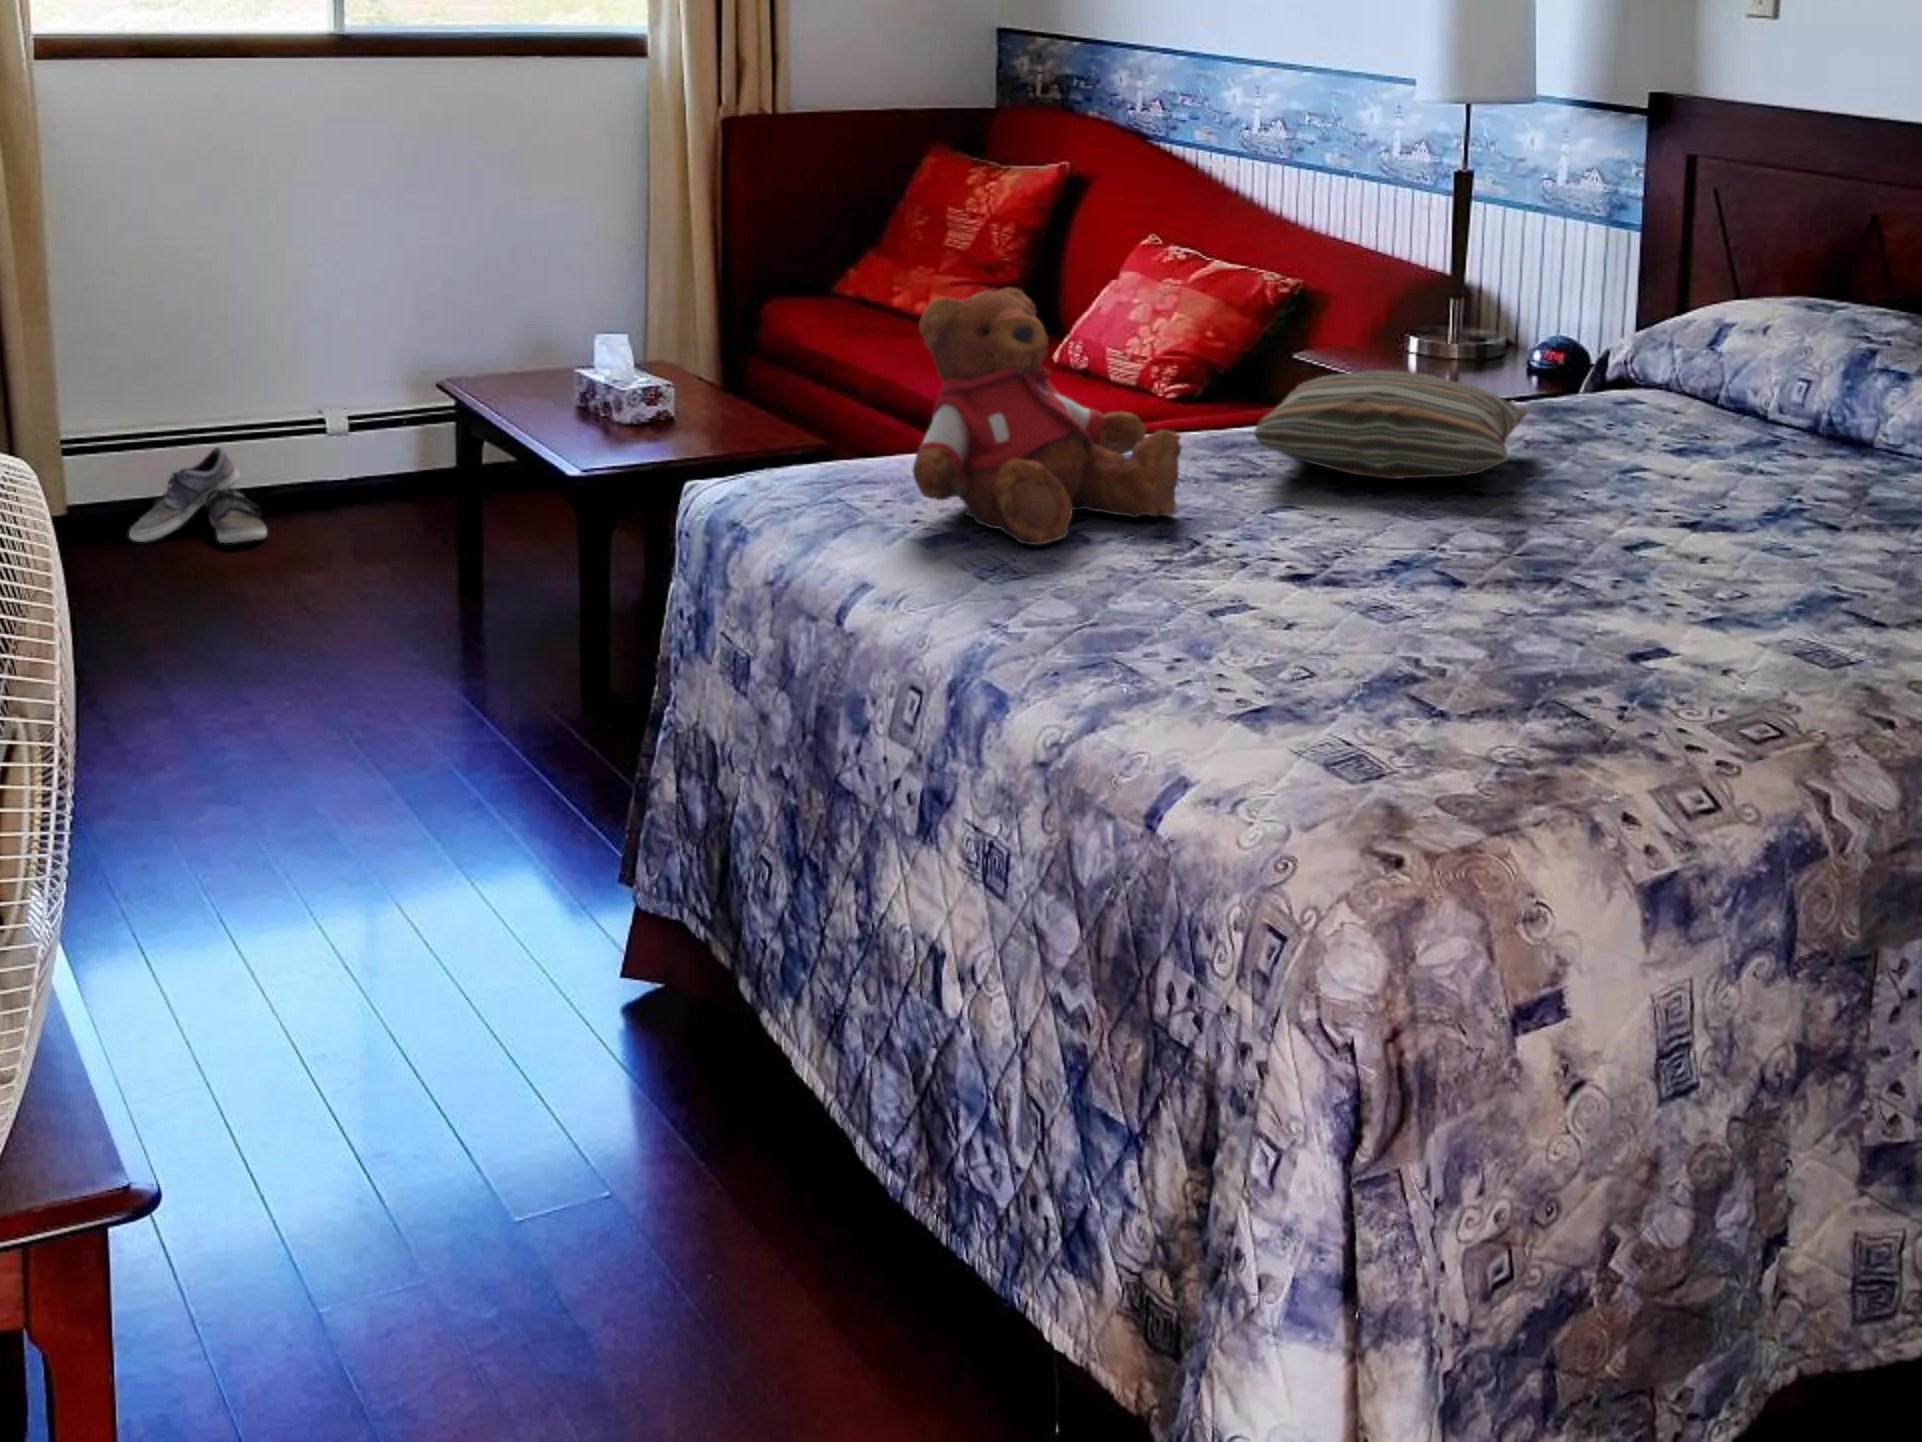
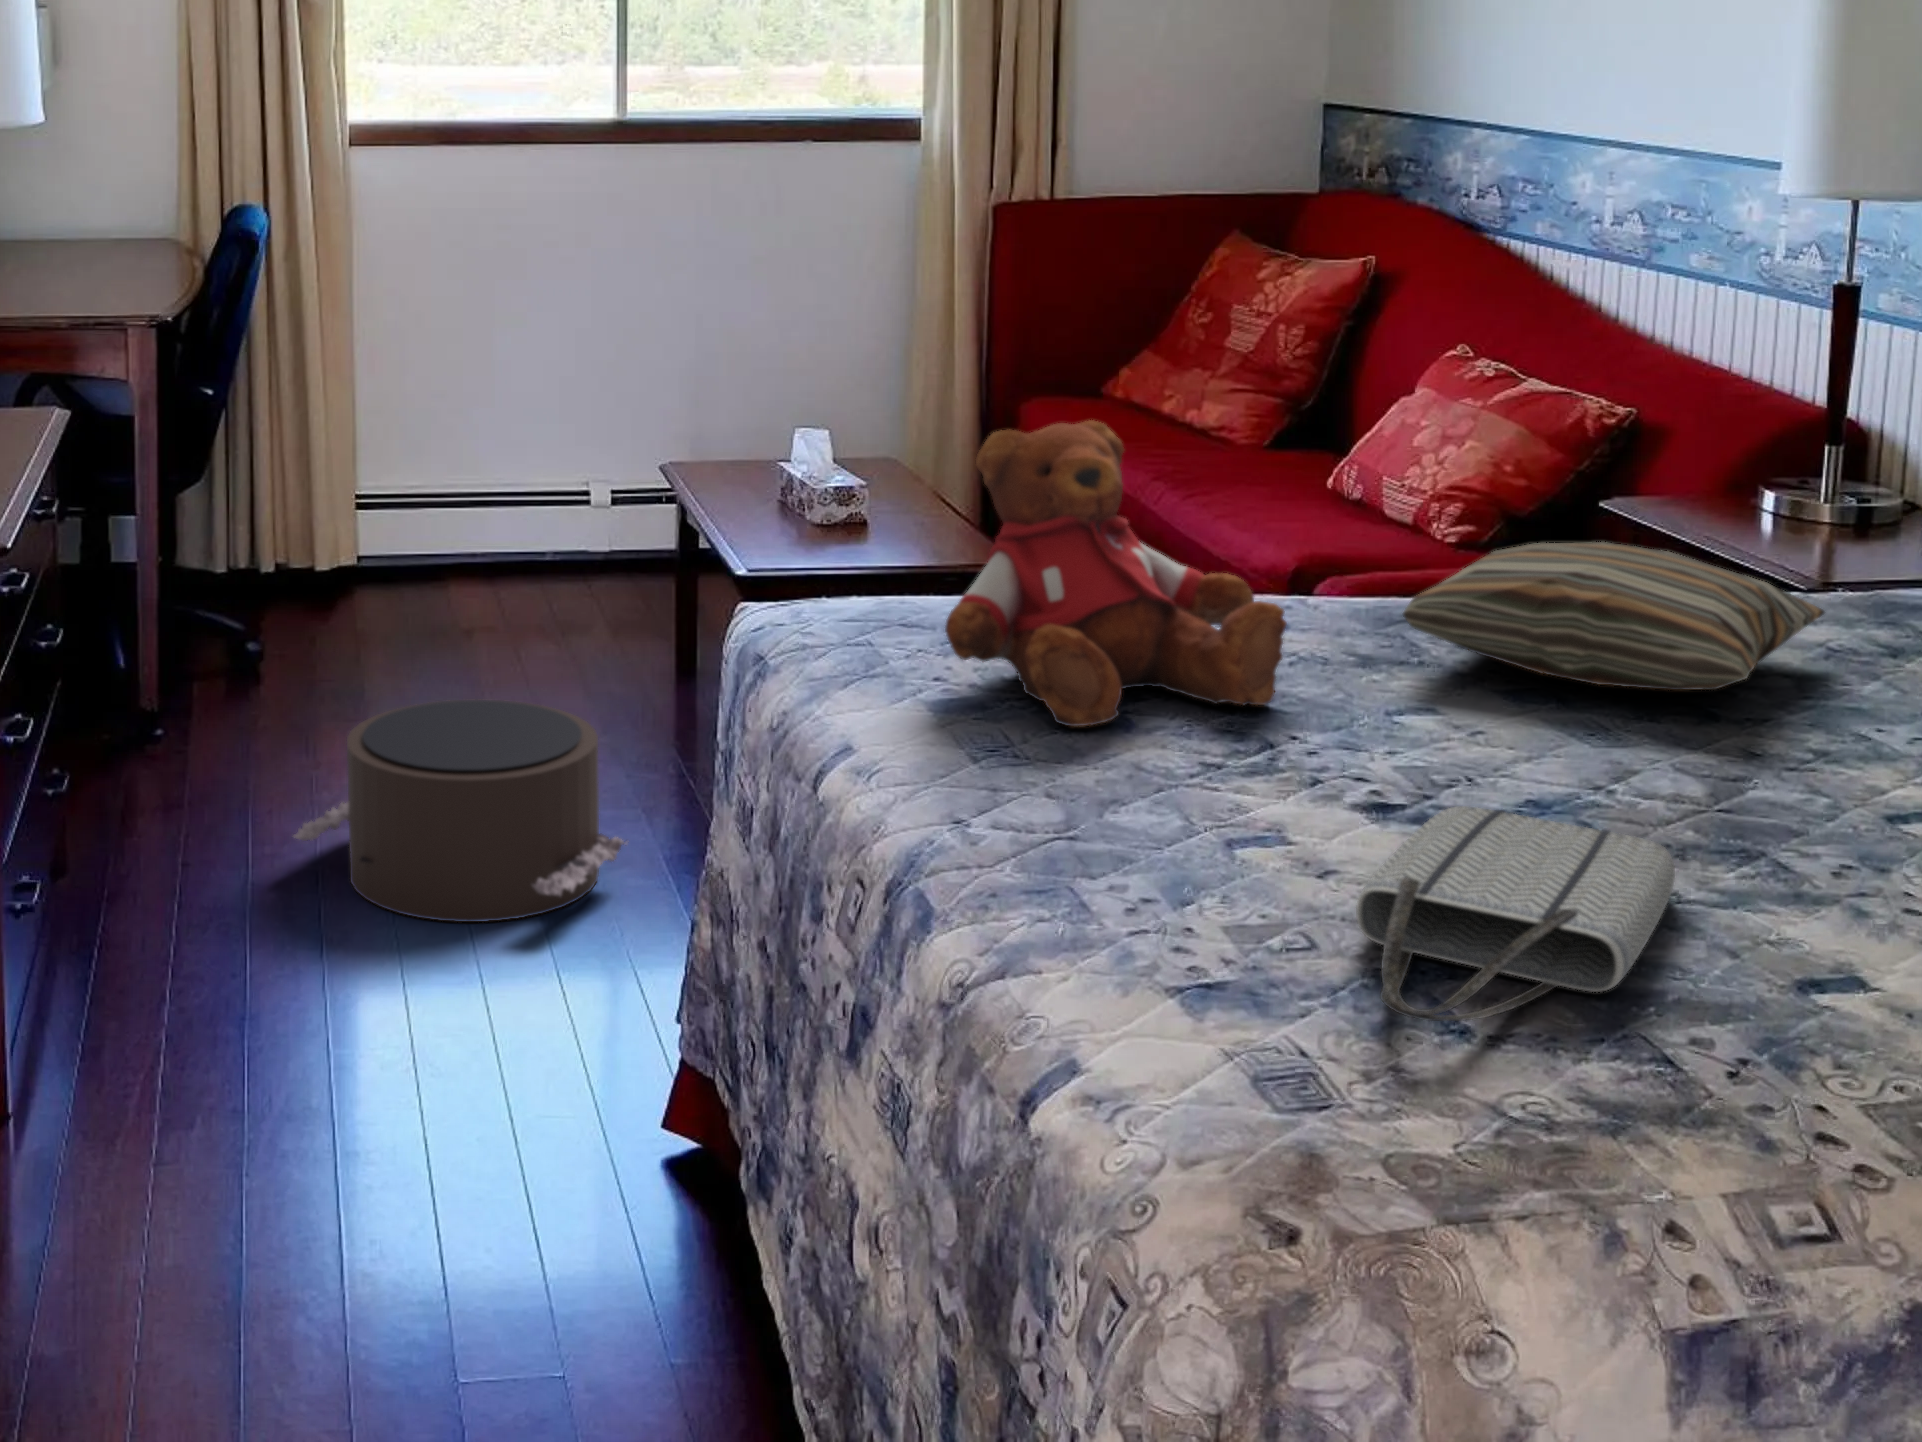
shoe: present [129,447,267,543] -> none [402,519,520,612]
tote bag: none [1339,564,1533,707] -> present [1356,806,1675,1021]
pouf: none [126,613,492,836] -> present [292,700,627,922]

